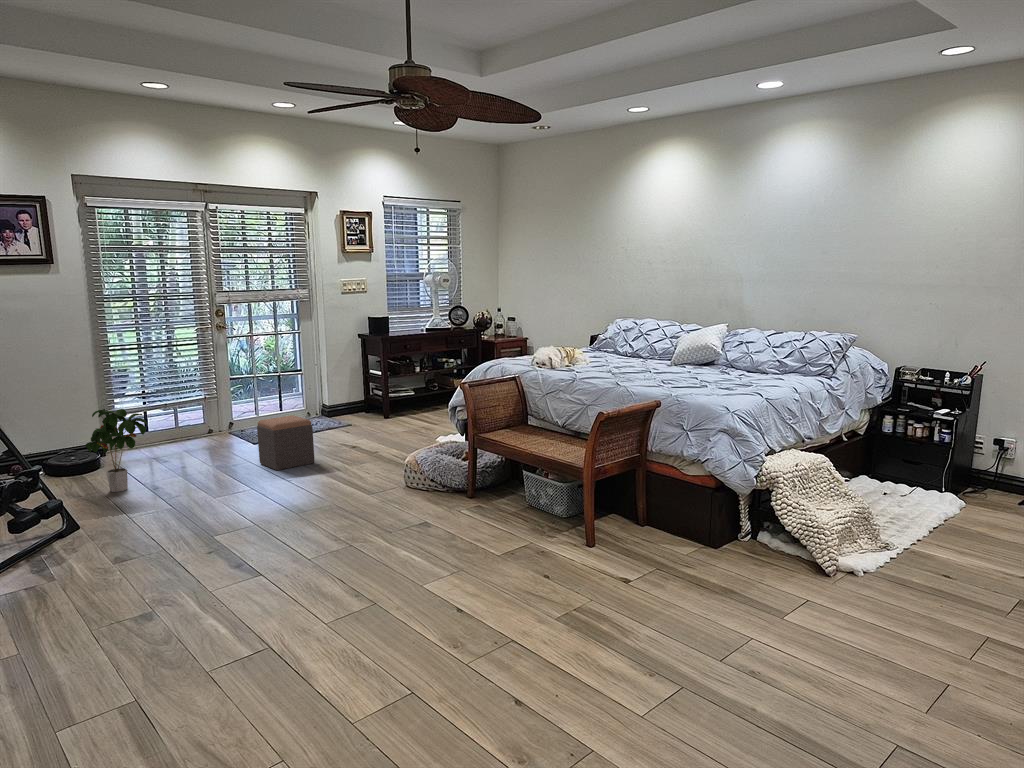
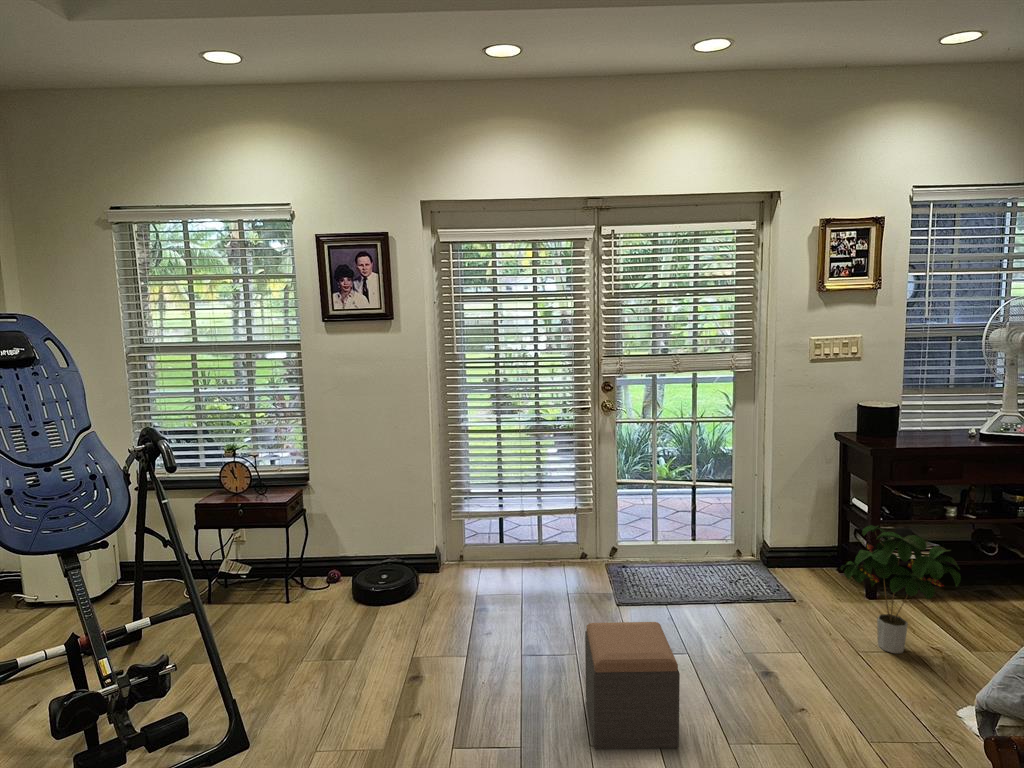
potted plant: present [85,409,147,492] -> present [841,525,961,653]

